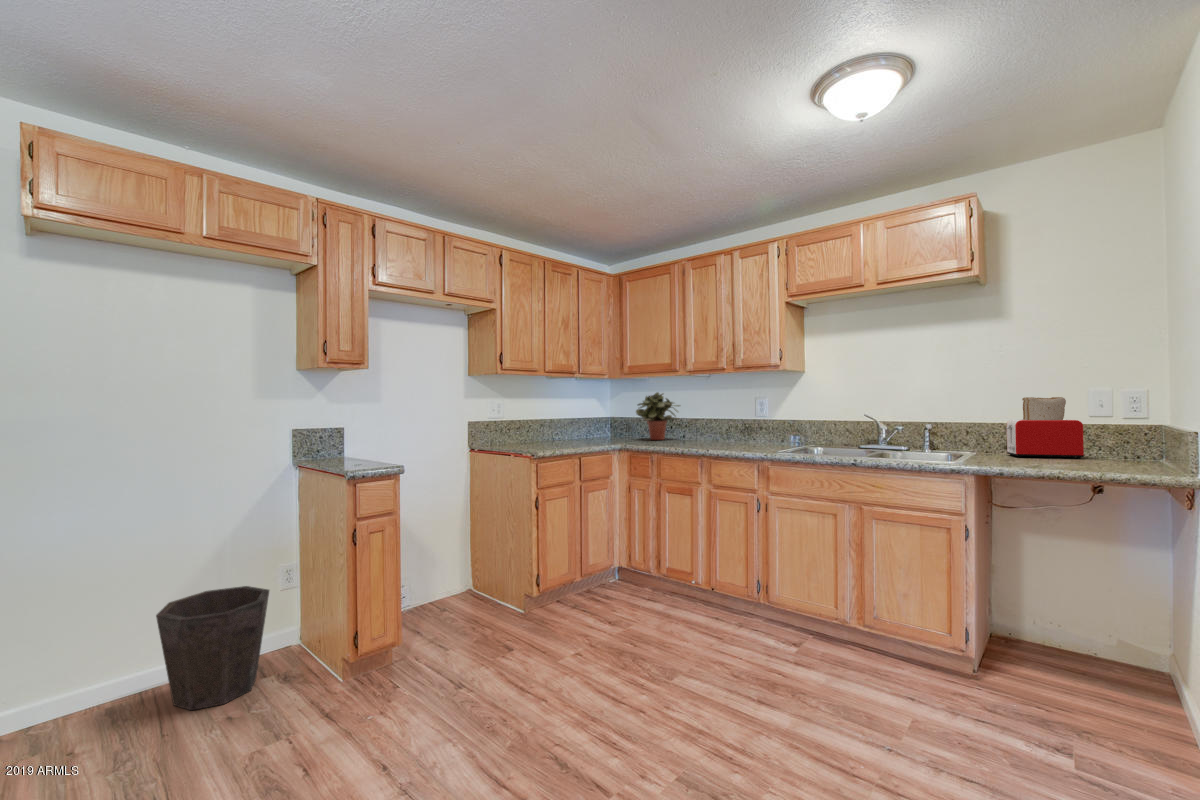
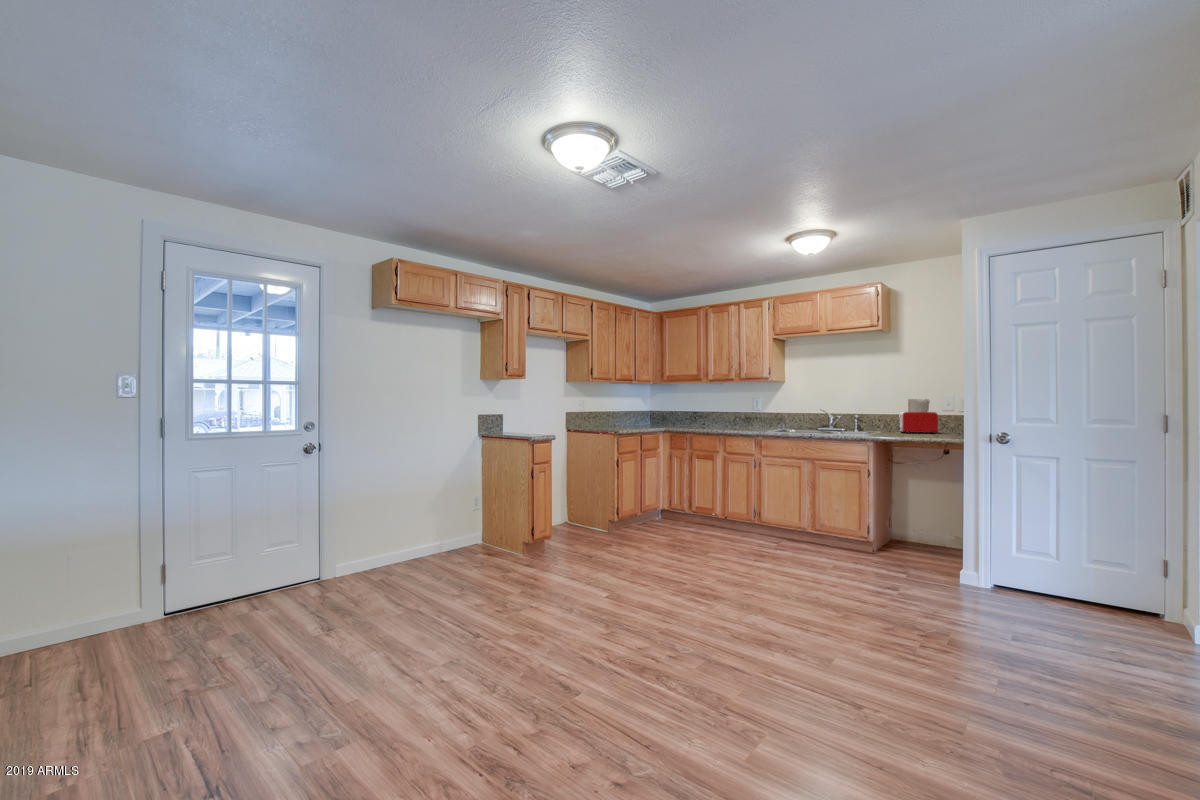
potted plant: present [636,392,680,440] -> none [671,394,702,426]
waste bin: present [156,586,269,710] -> none [431,503,483,563]

